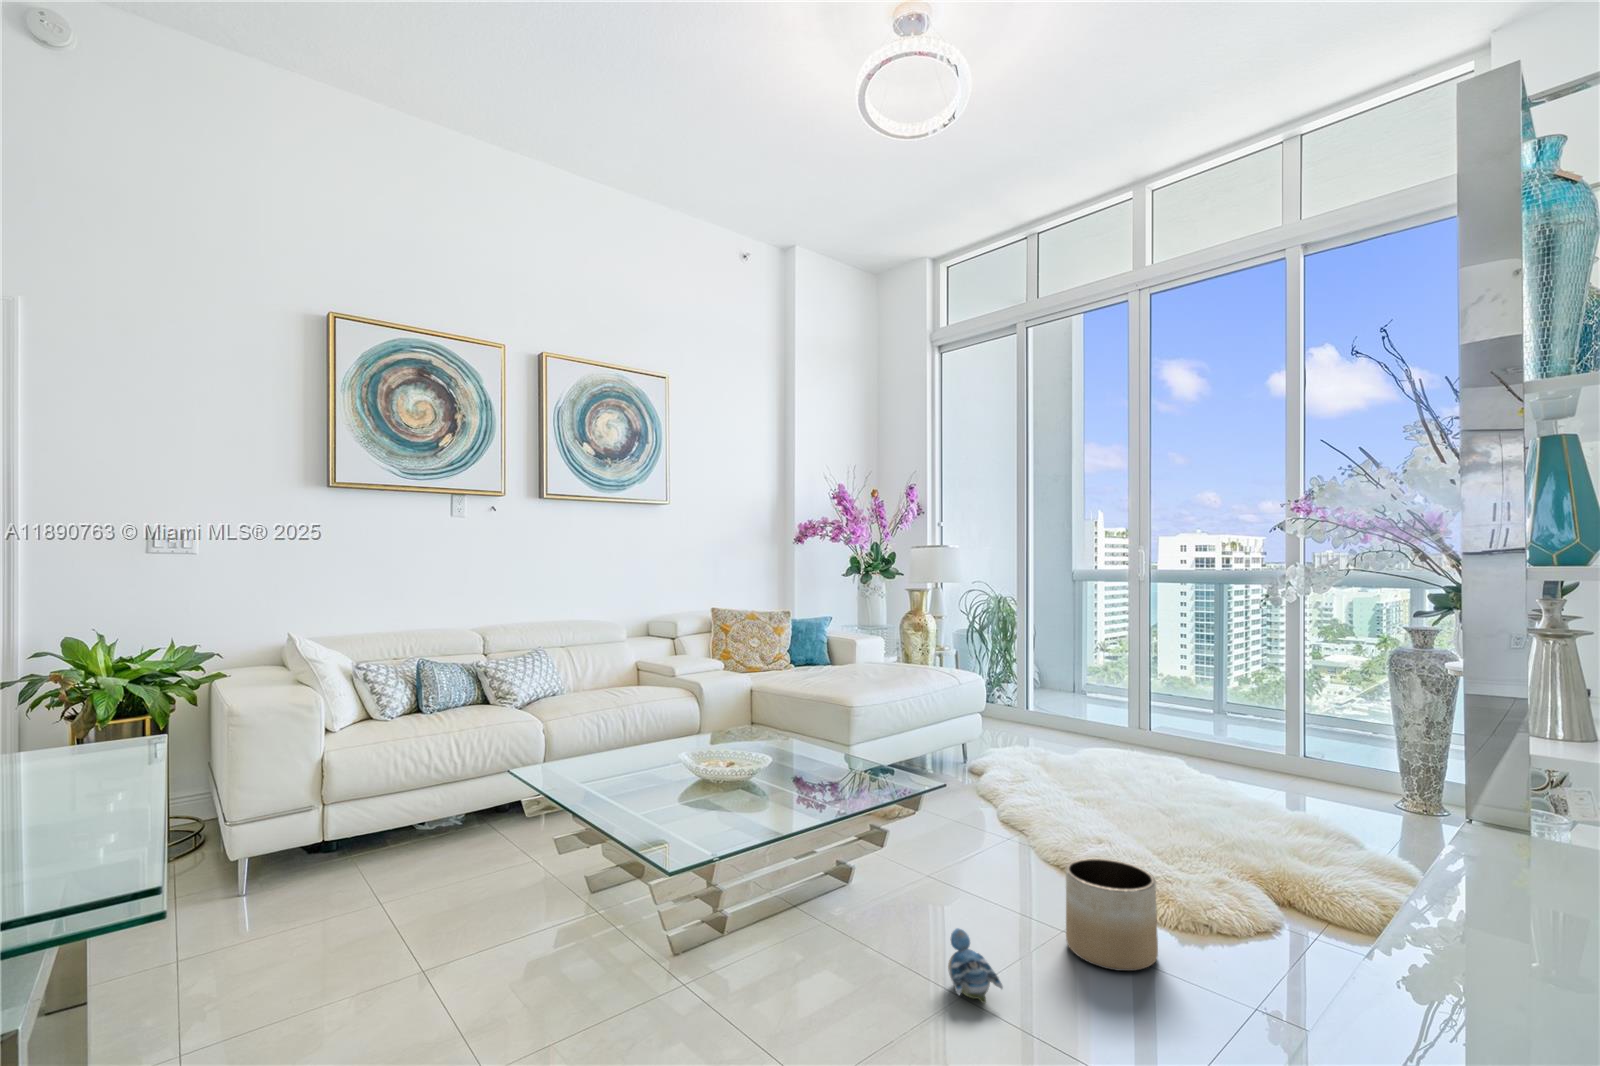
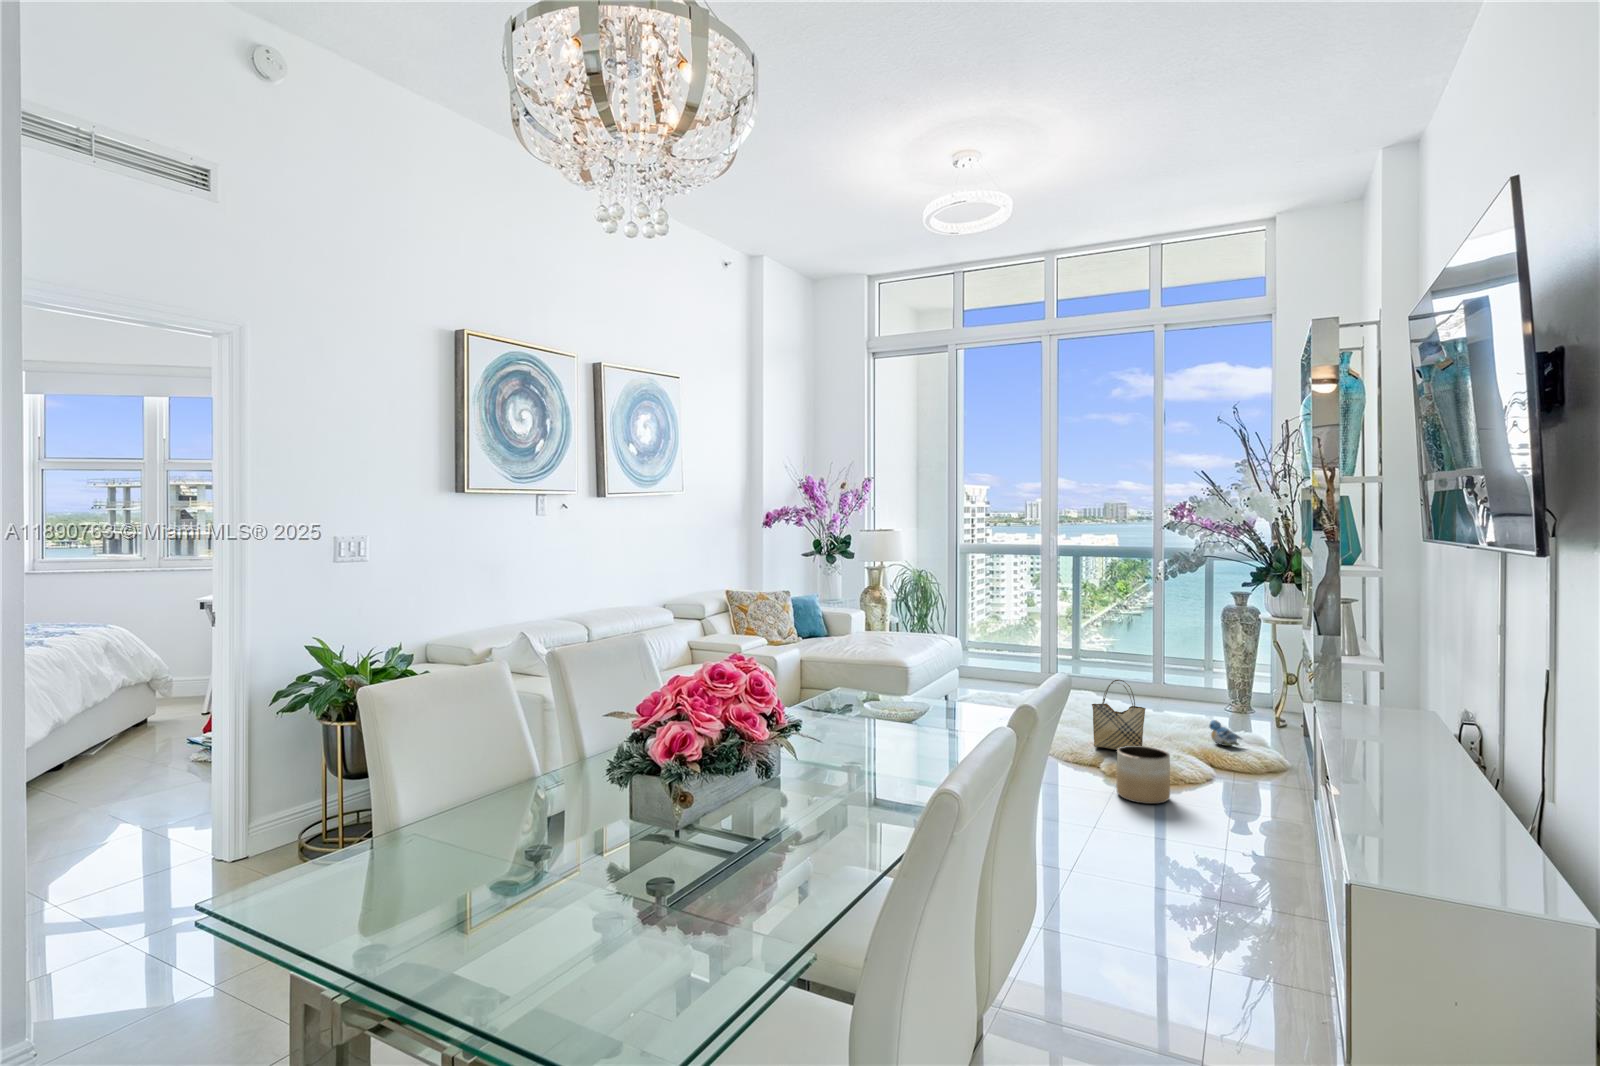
woven basket: none [1090,746,1174,866] -> present [1092,680,1146,750]
plush toy: present [948,928,1003,1003] -> present [1209,720,1242,746]

